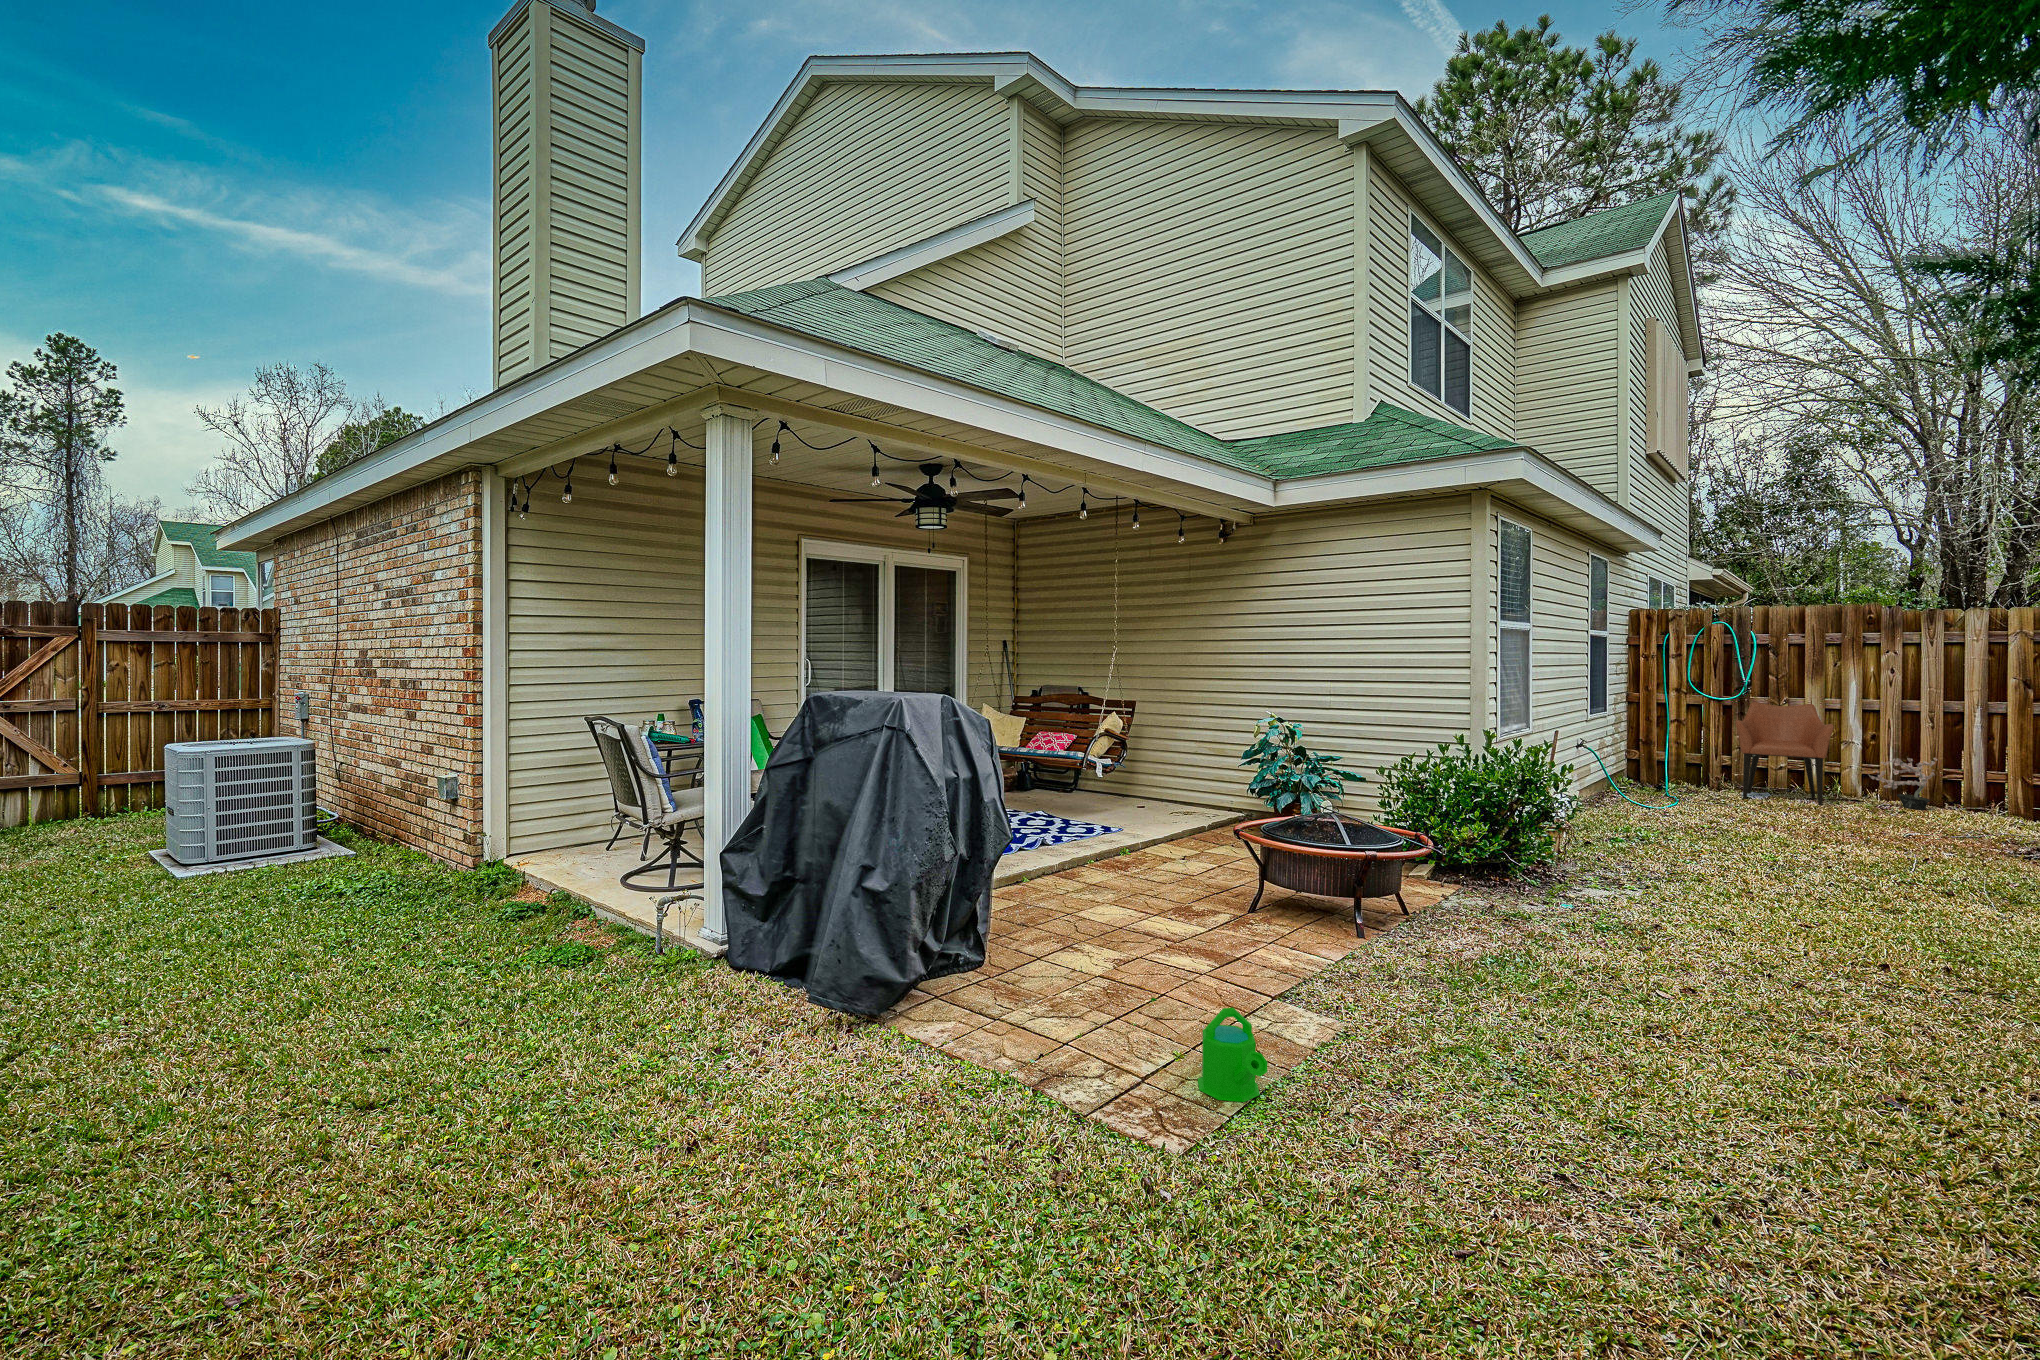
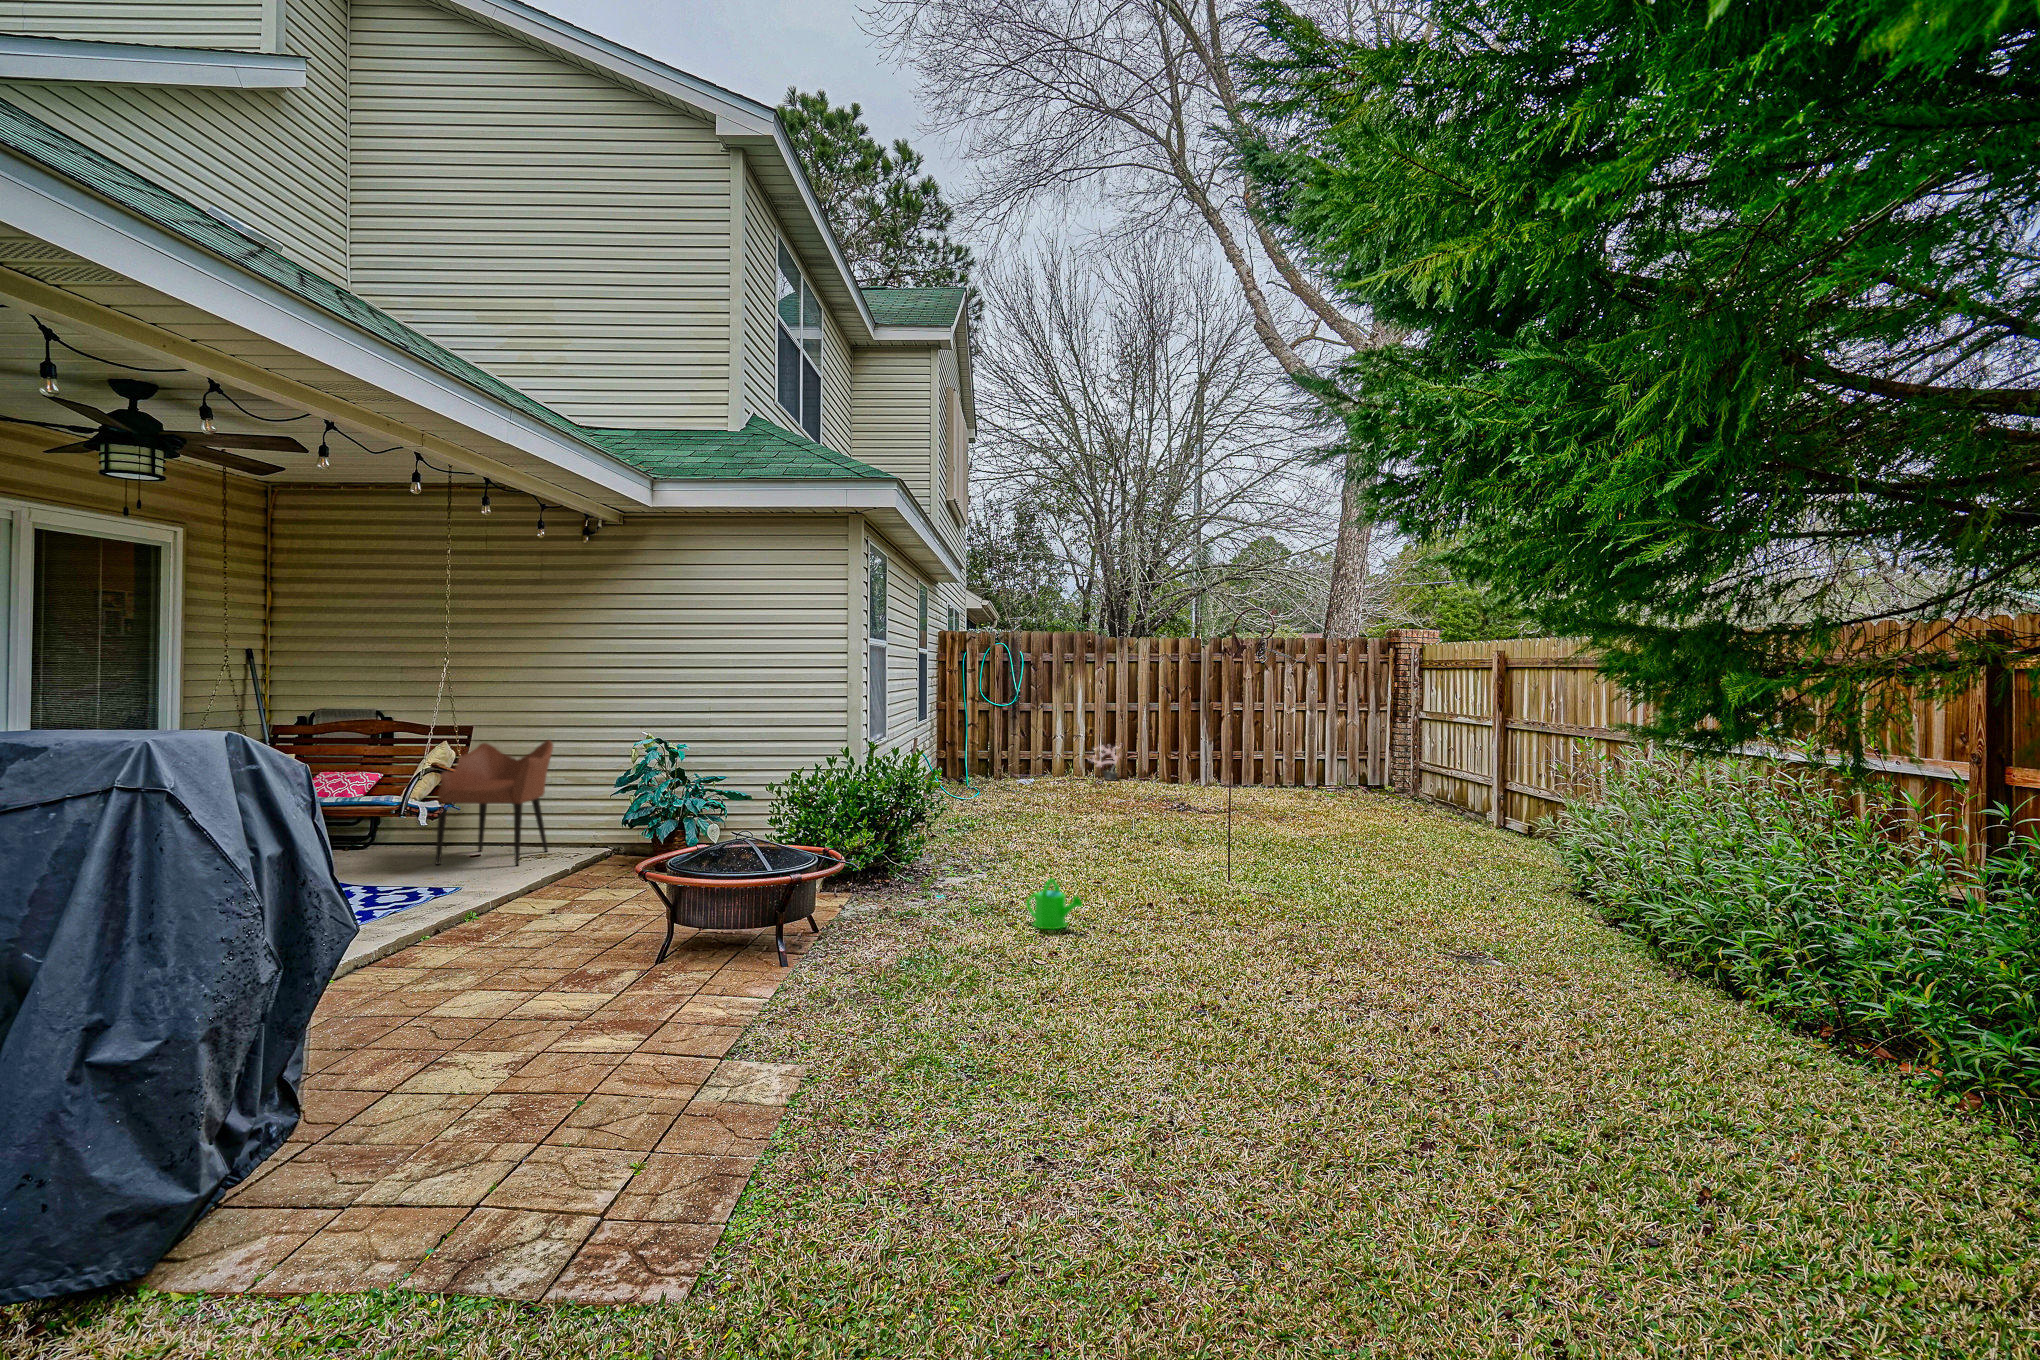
armchair: present [1735,702,1834,805] -> present [436,740,553,866]
watering can: present [1198,1008,1268,1102] -> present [1026,878,1083,929]

